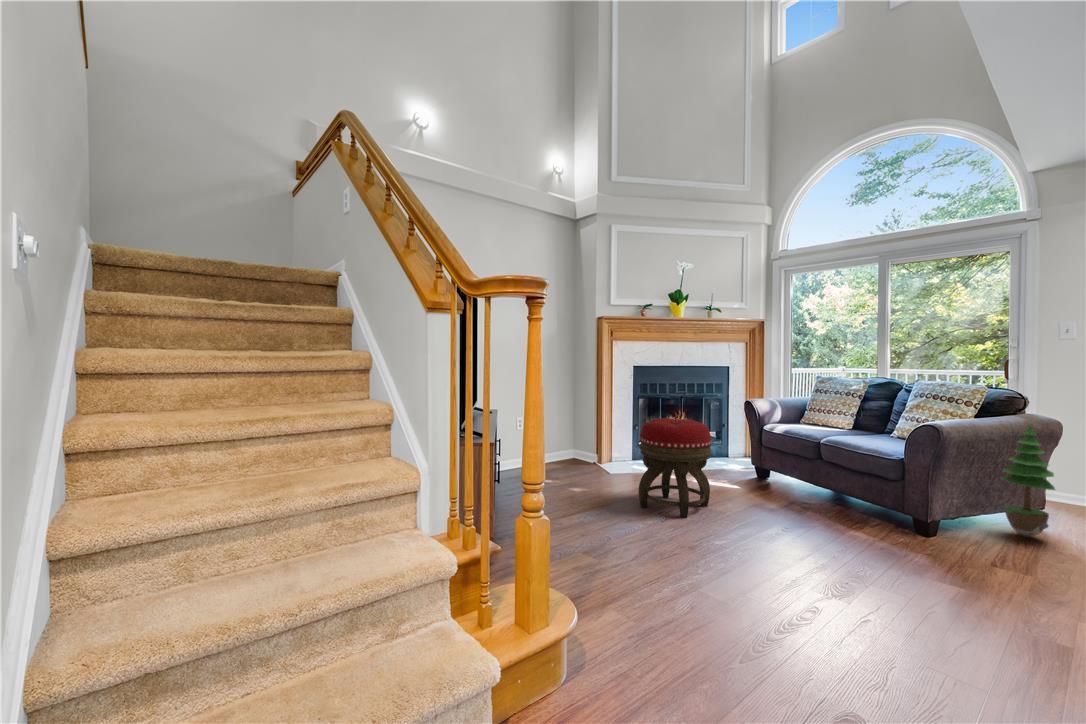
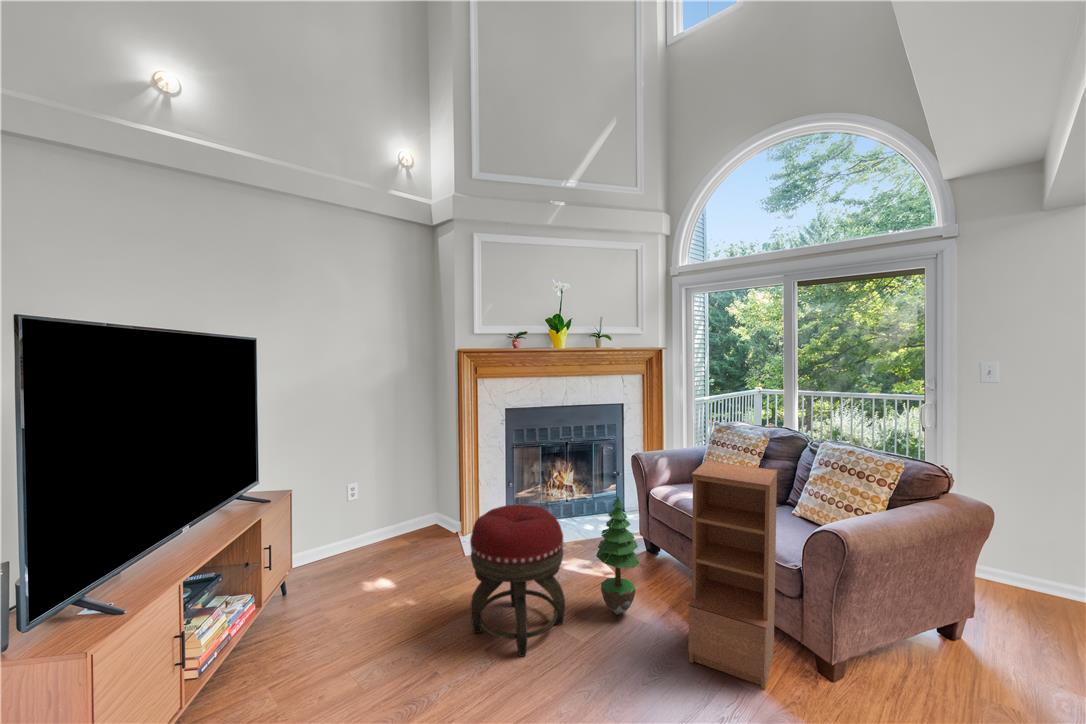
bookcase: none [814,382,884,537] -> present [688,461,777,689]
potted tree: present [1001,425,1055,537] -> present [596,496,639,615]

